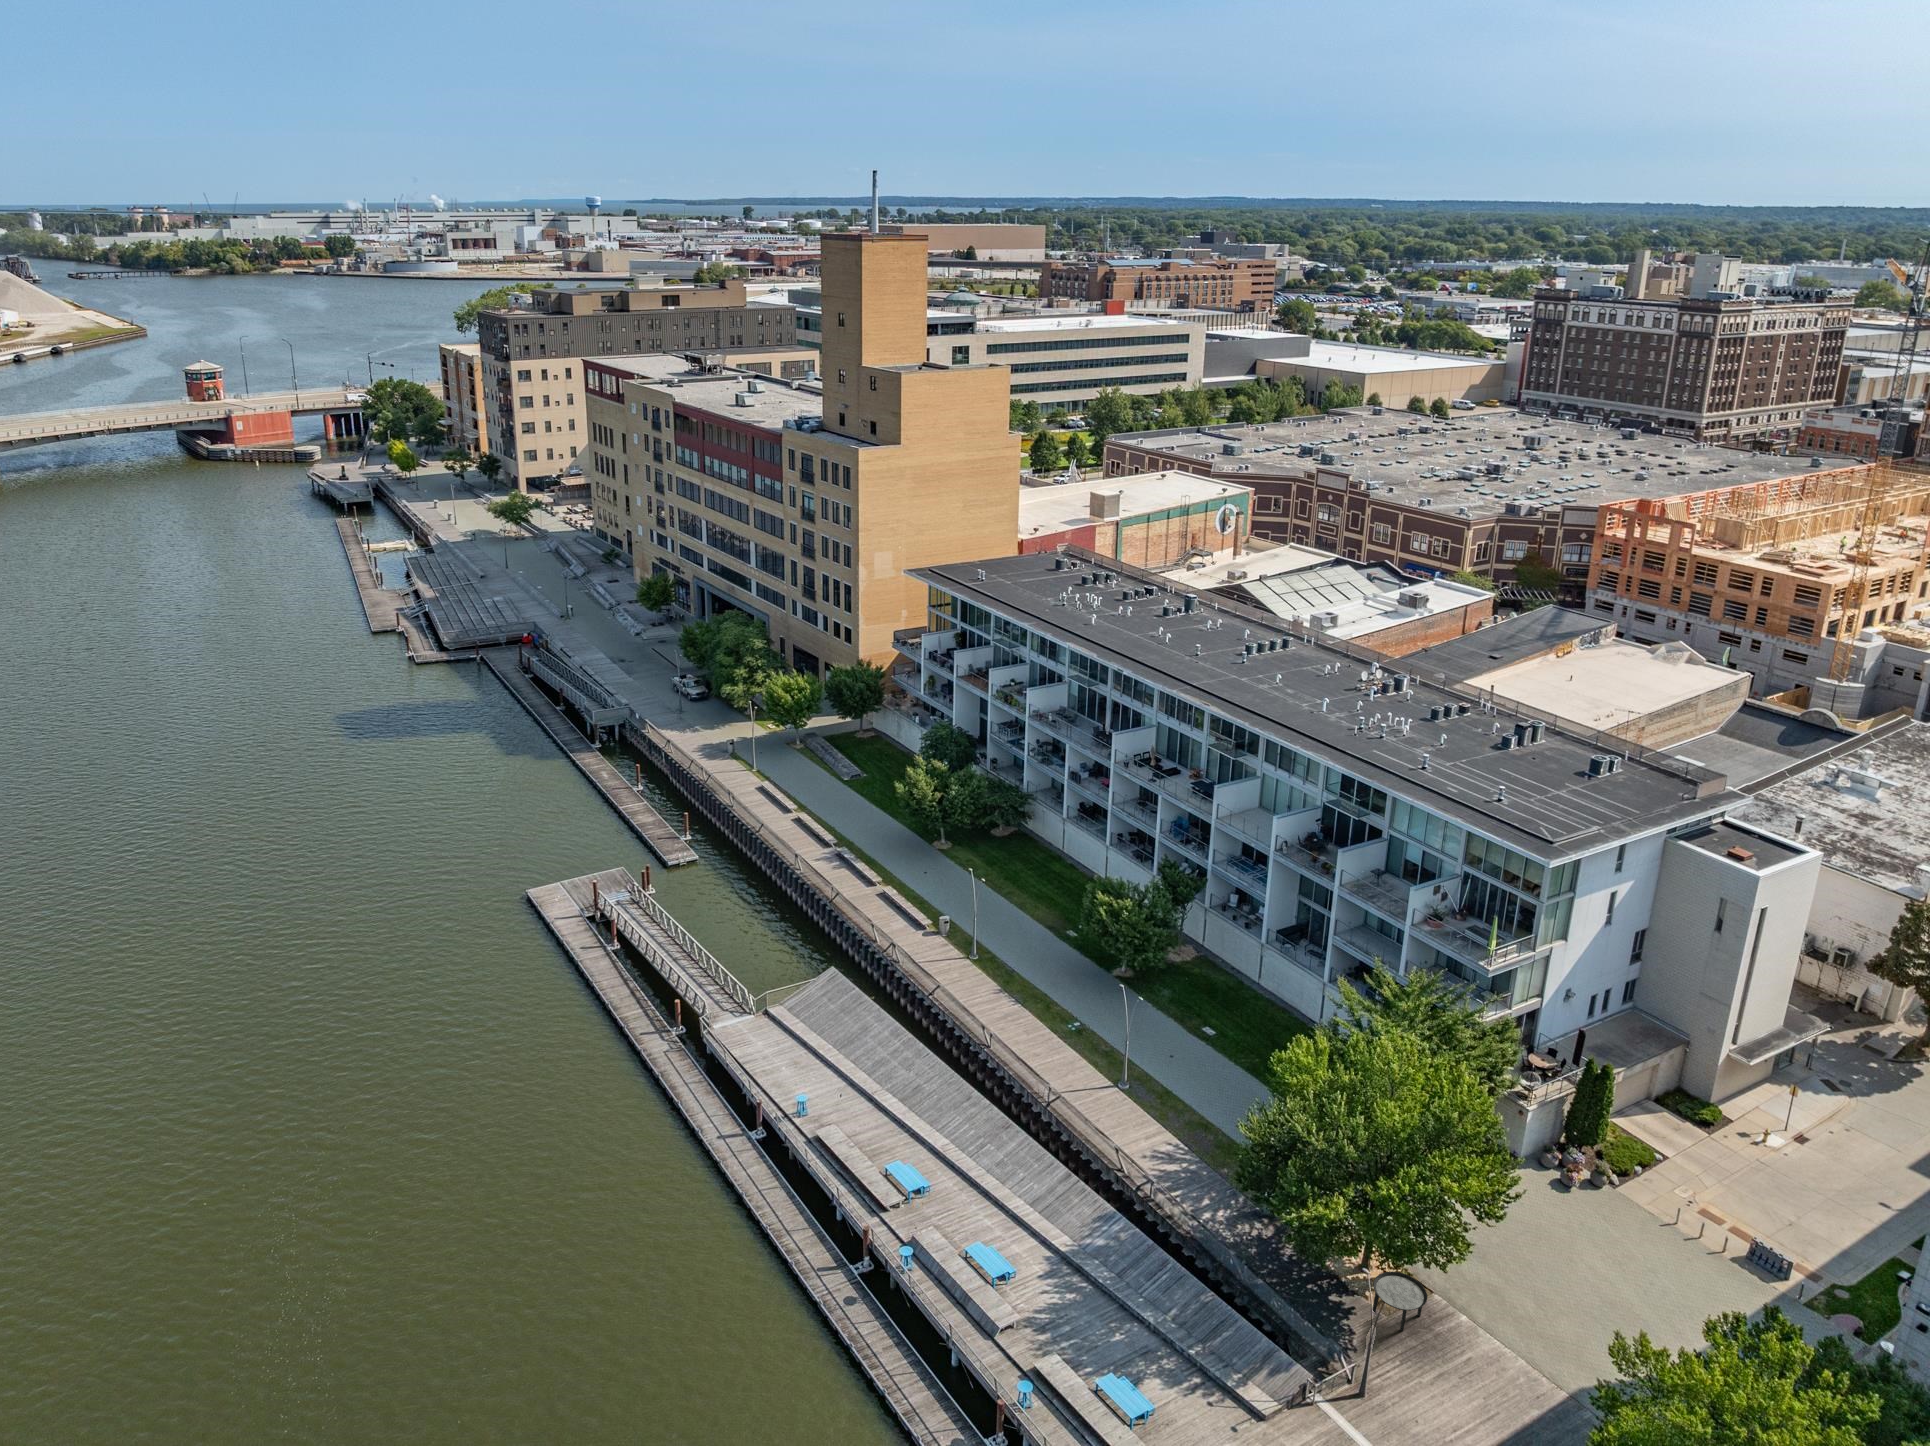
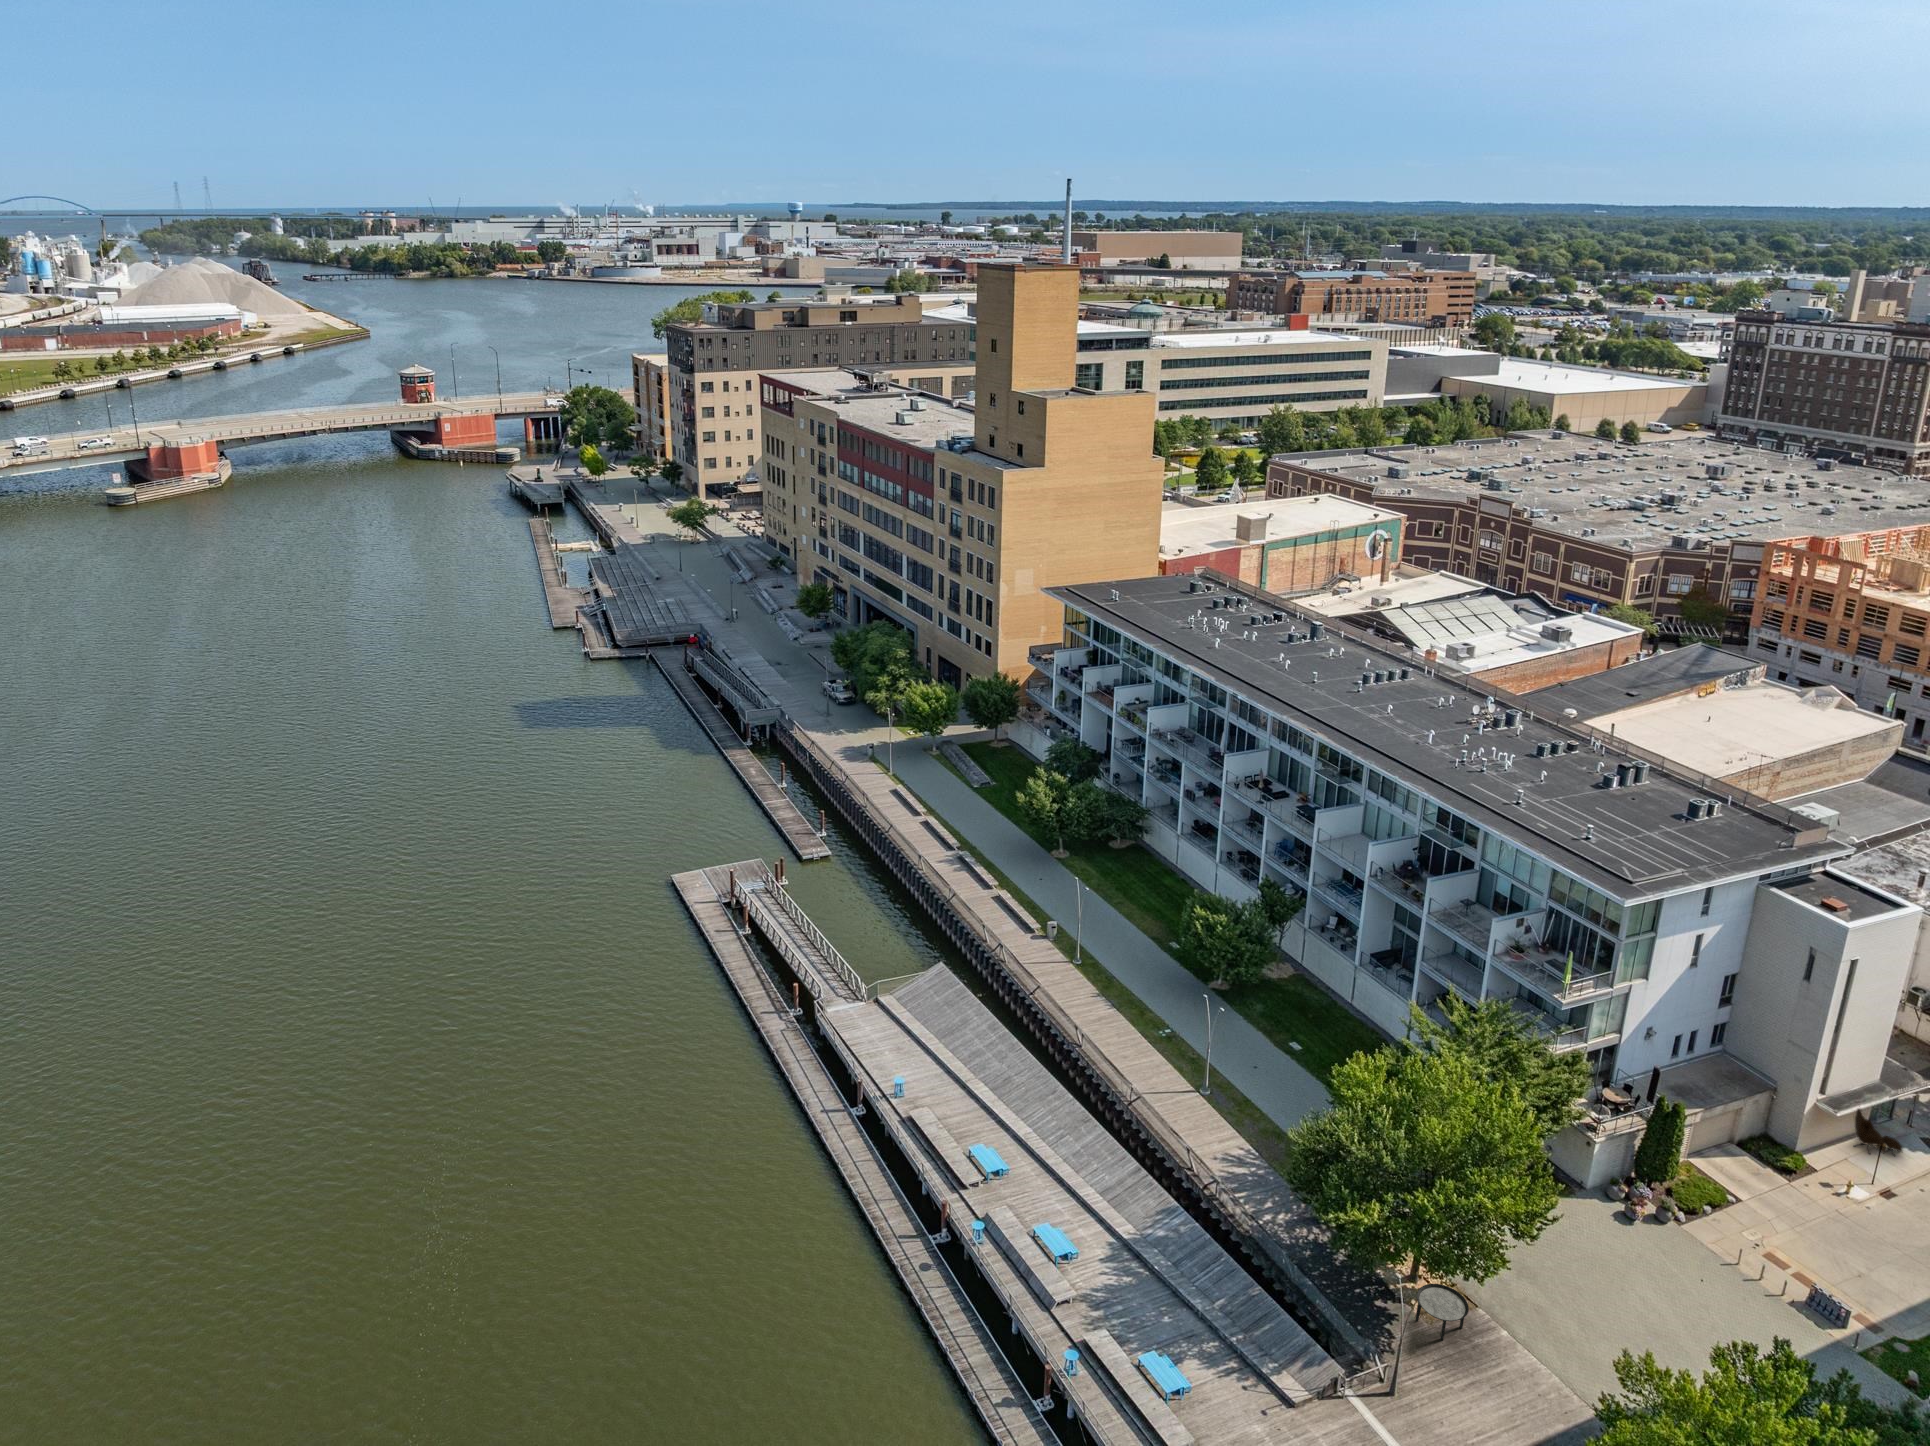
lounge chair: none [1758,1052,1806,1102] -> present [1855,1109,1903,1152]

